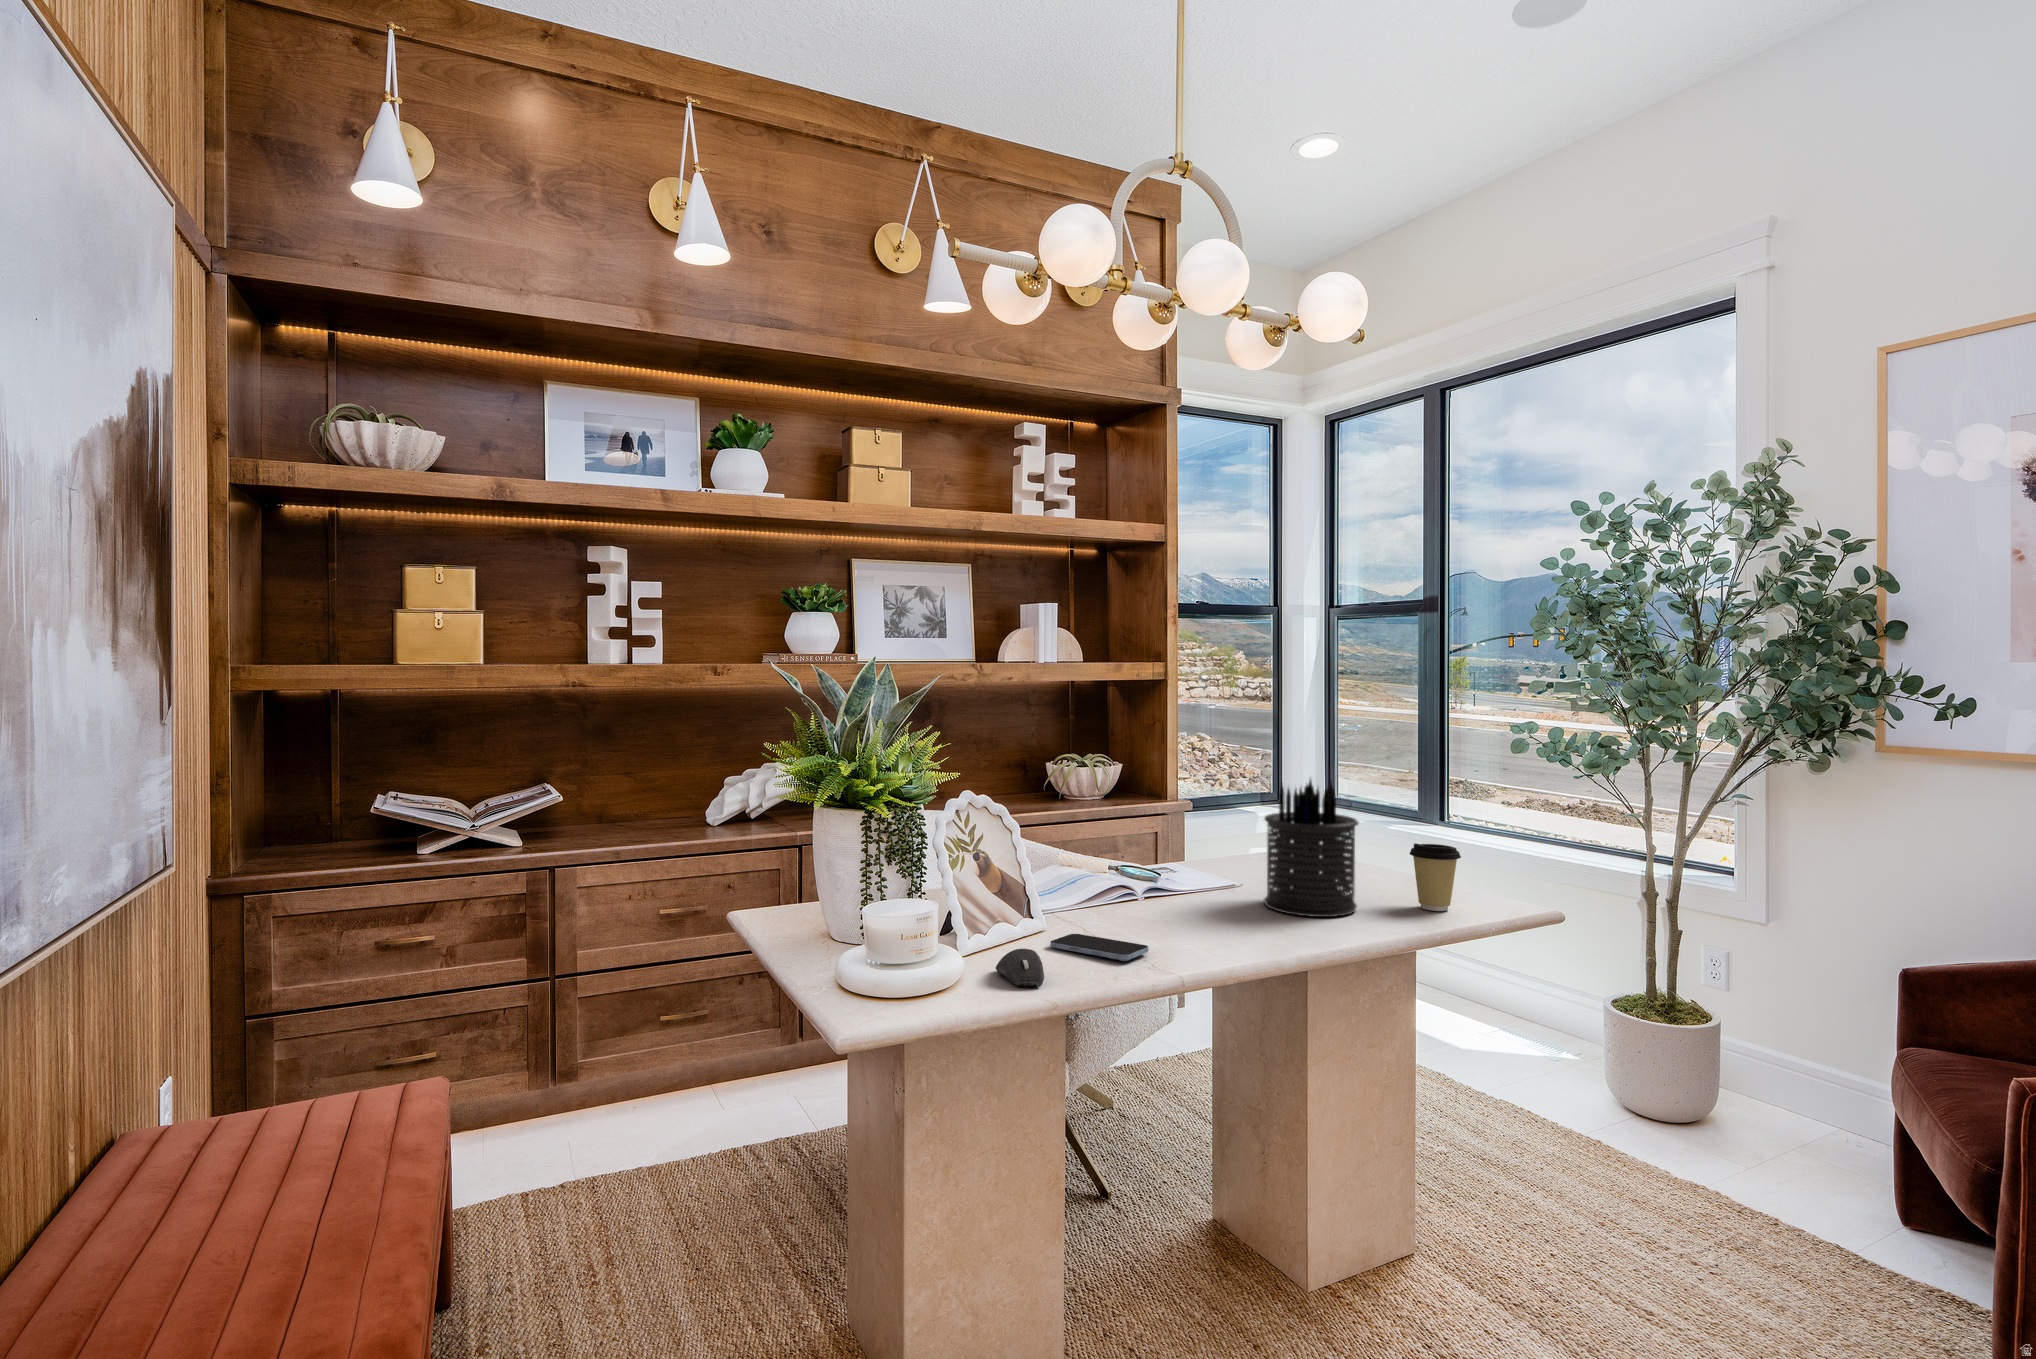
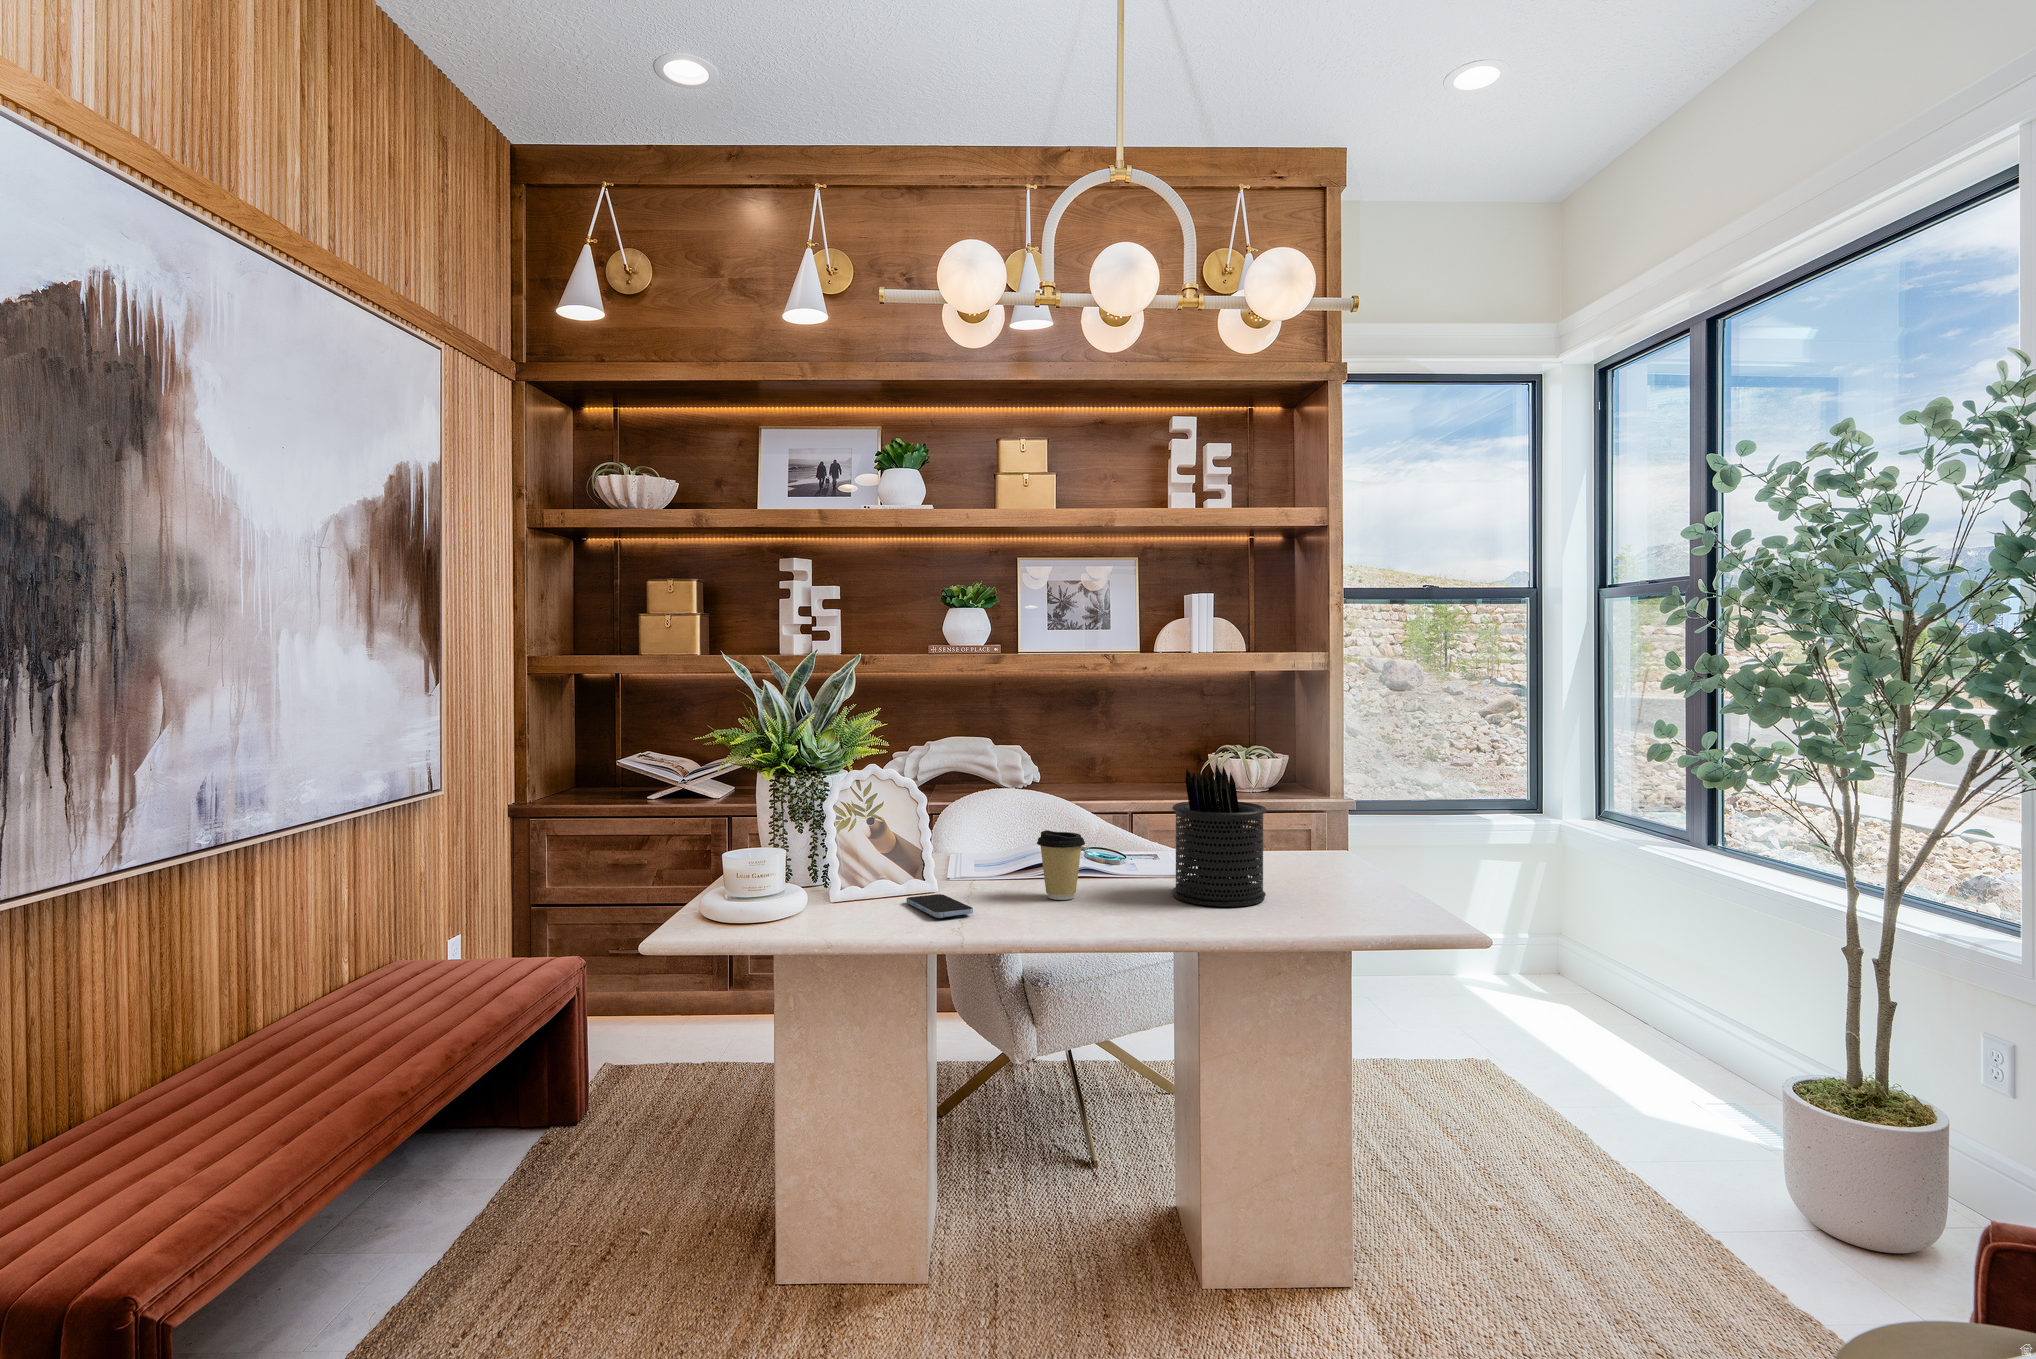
coffee cup: present [1410,843,1461,911] -> present [1037,830,1085,900]
computer mouse: present [996,949,1044,987] -> none [812,896,856,927]

